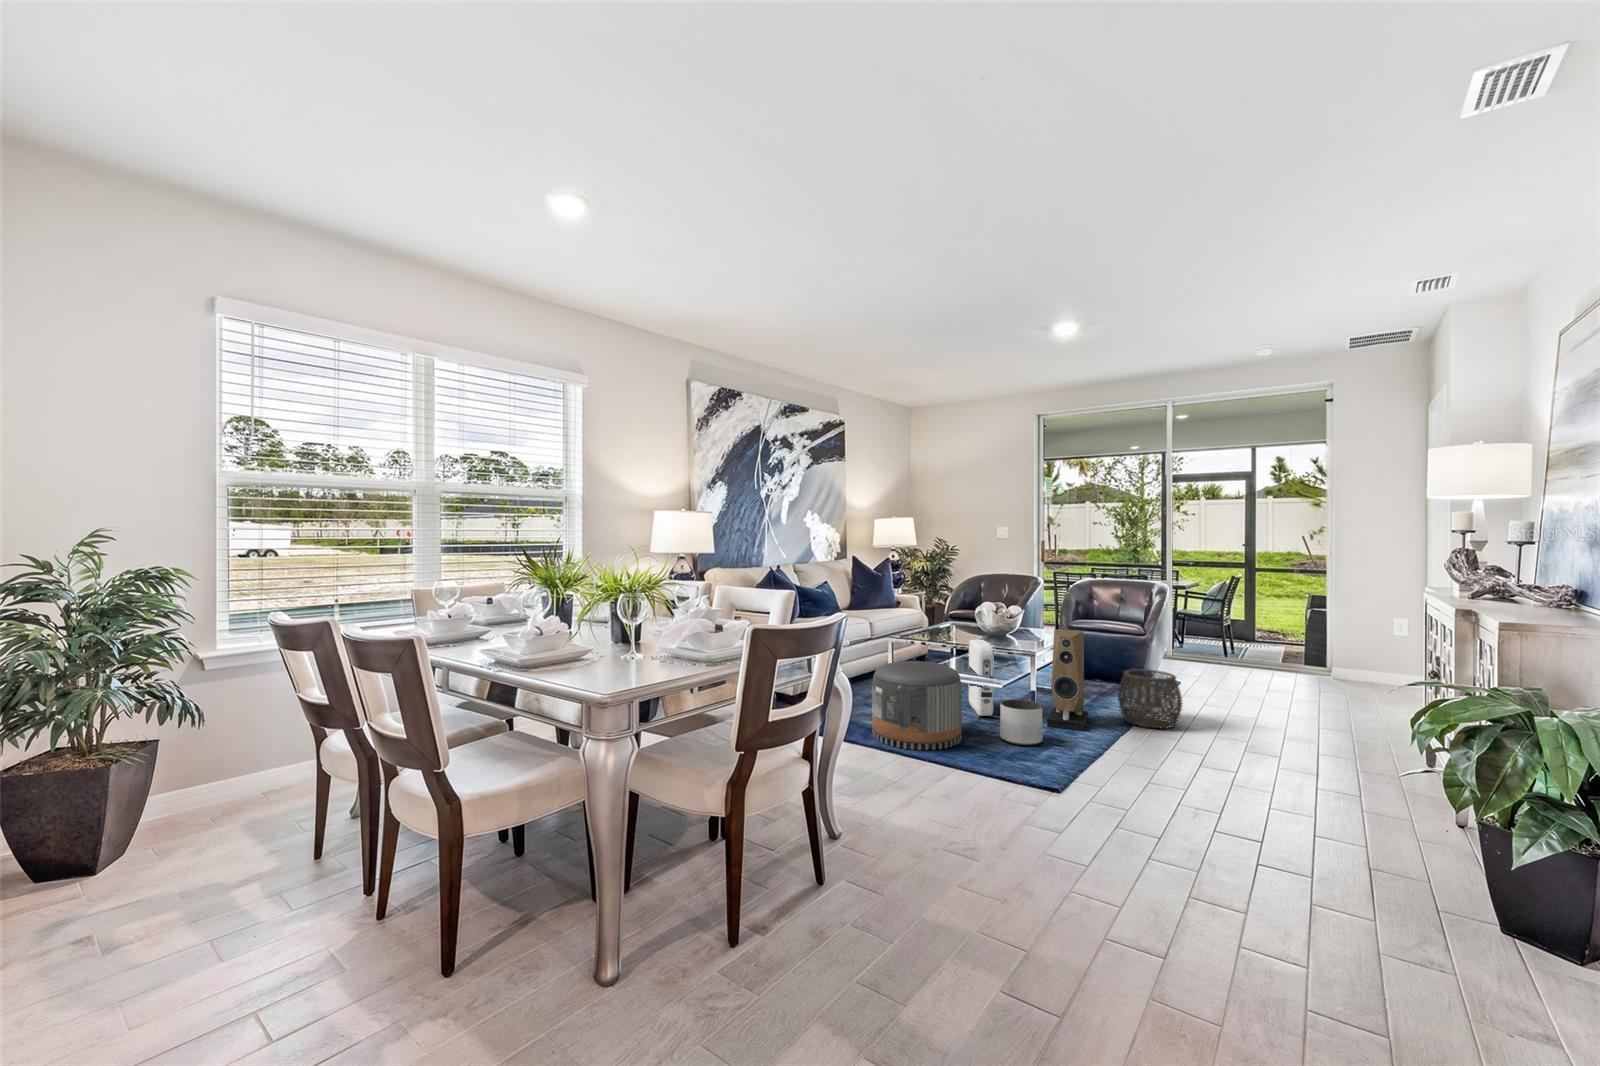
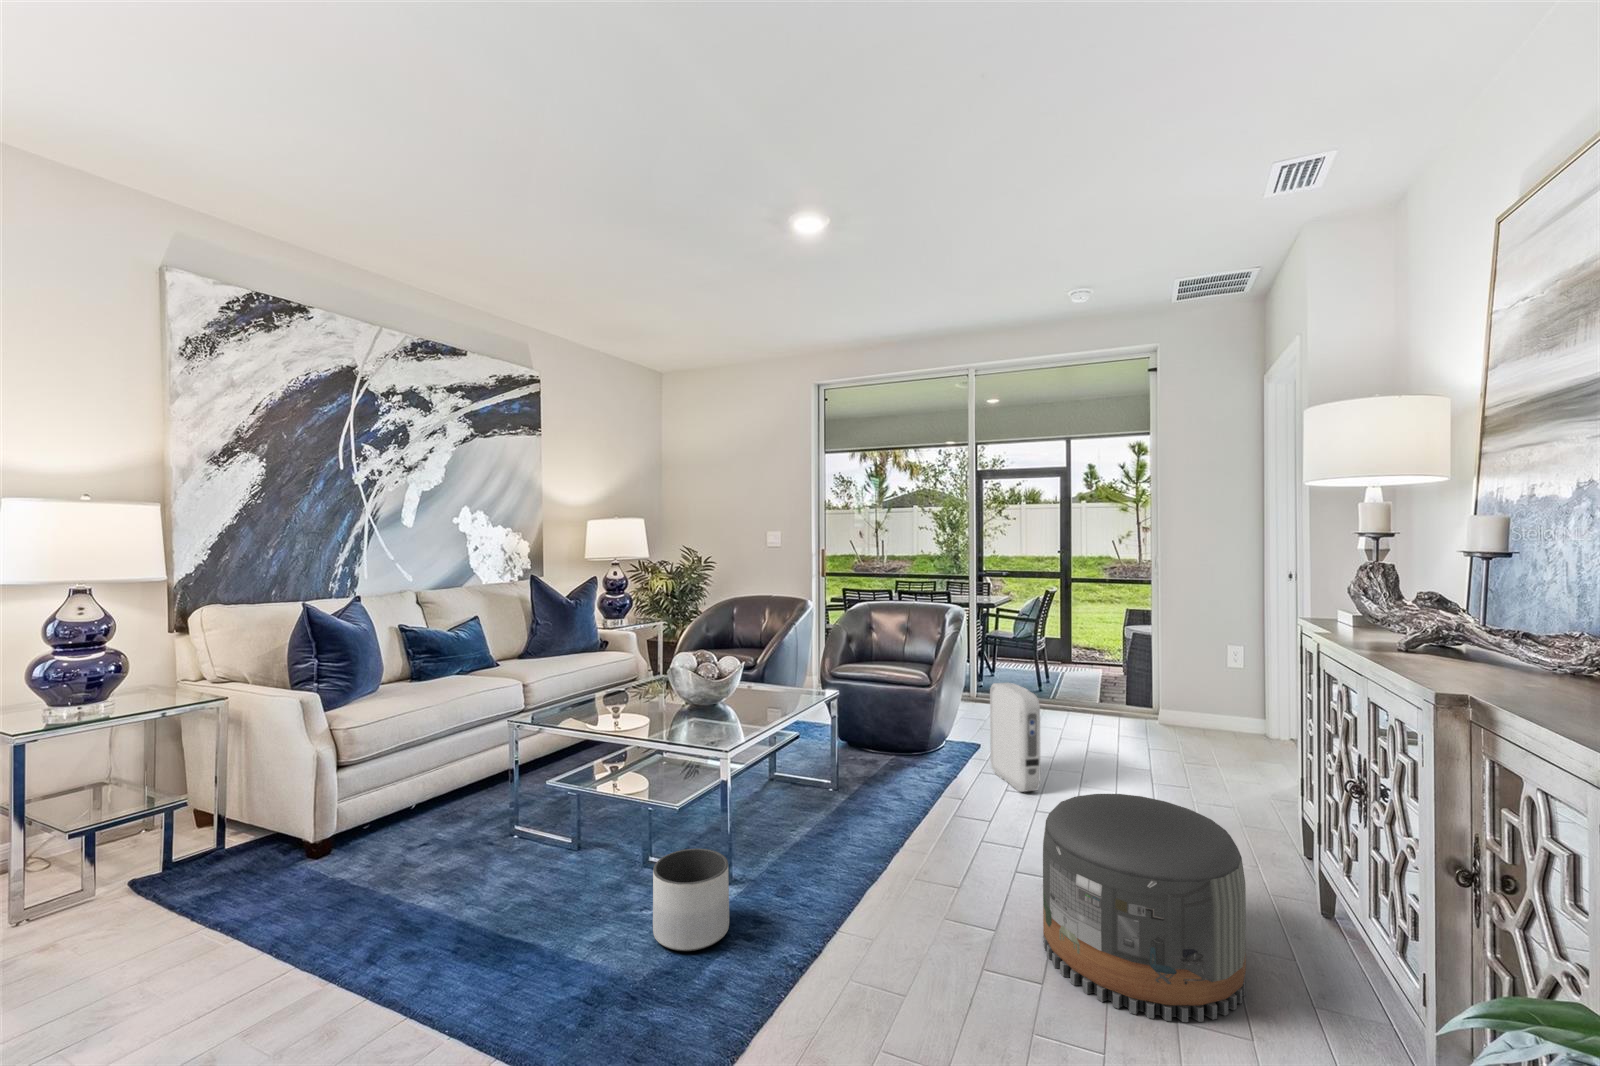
speaker: present [1047,629,1088,730] -> none [757,704,832,885]
air purifier: present [969,640,994,716] -> present [990,682,1040,792]
pouf: present [872,661,962,750] -> present [1043,794,1246,1022]
woven basket: present [1118,669,1182,728] -> none [877,756,972,864]

